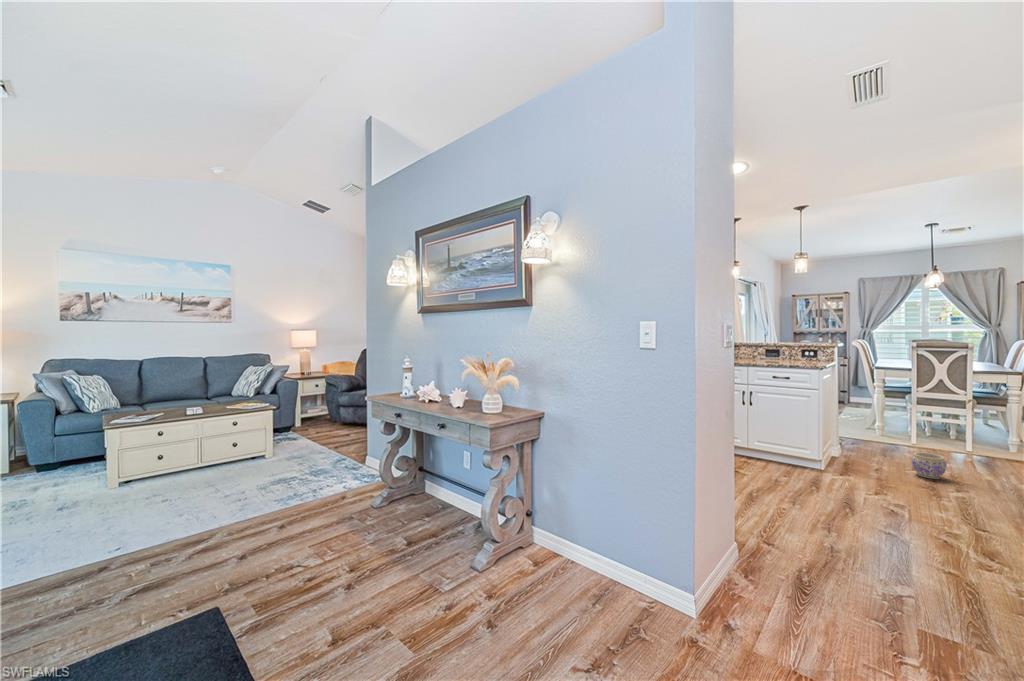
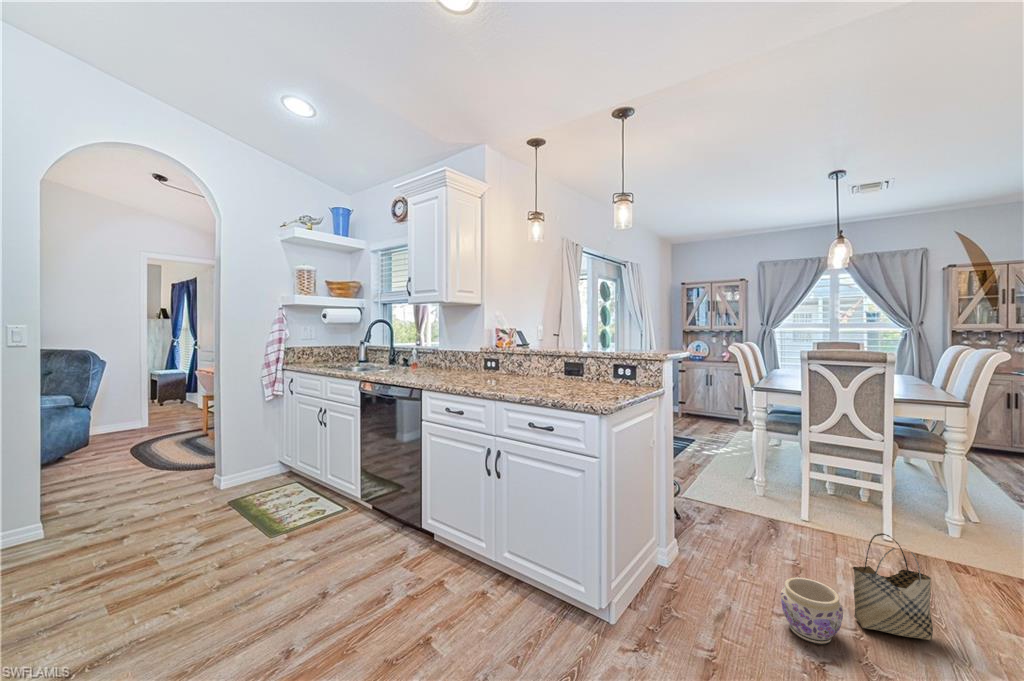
woven basket: none [951,431,996,479] -> present [853,533,933,640]

